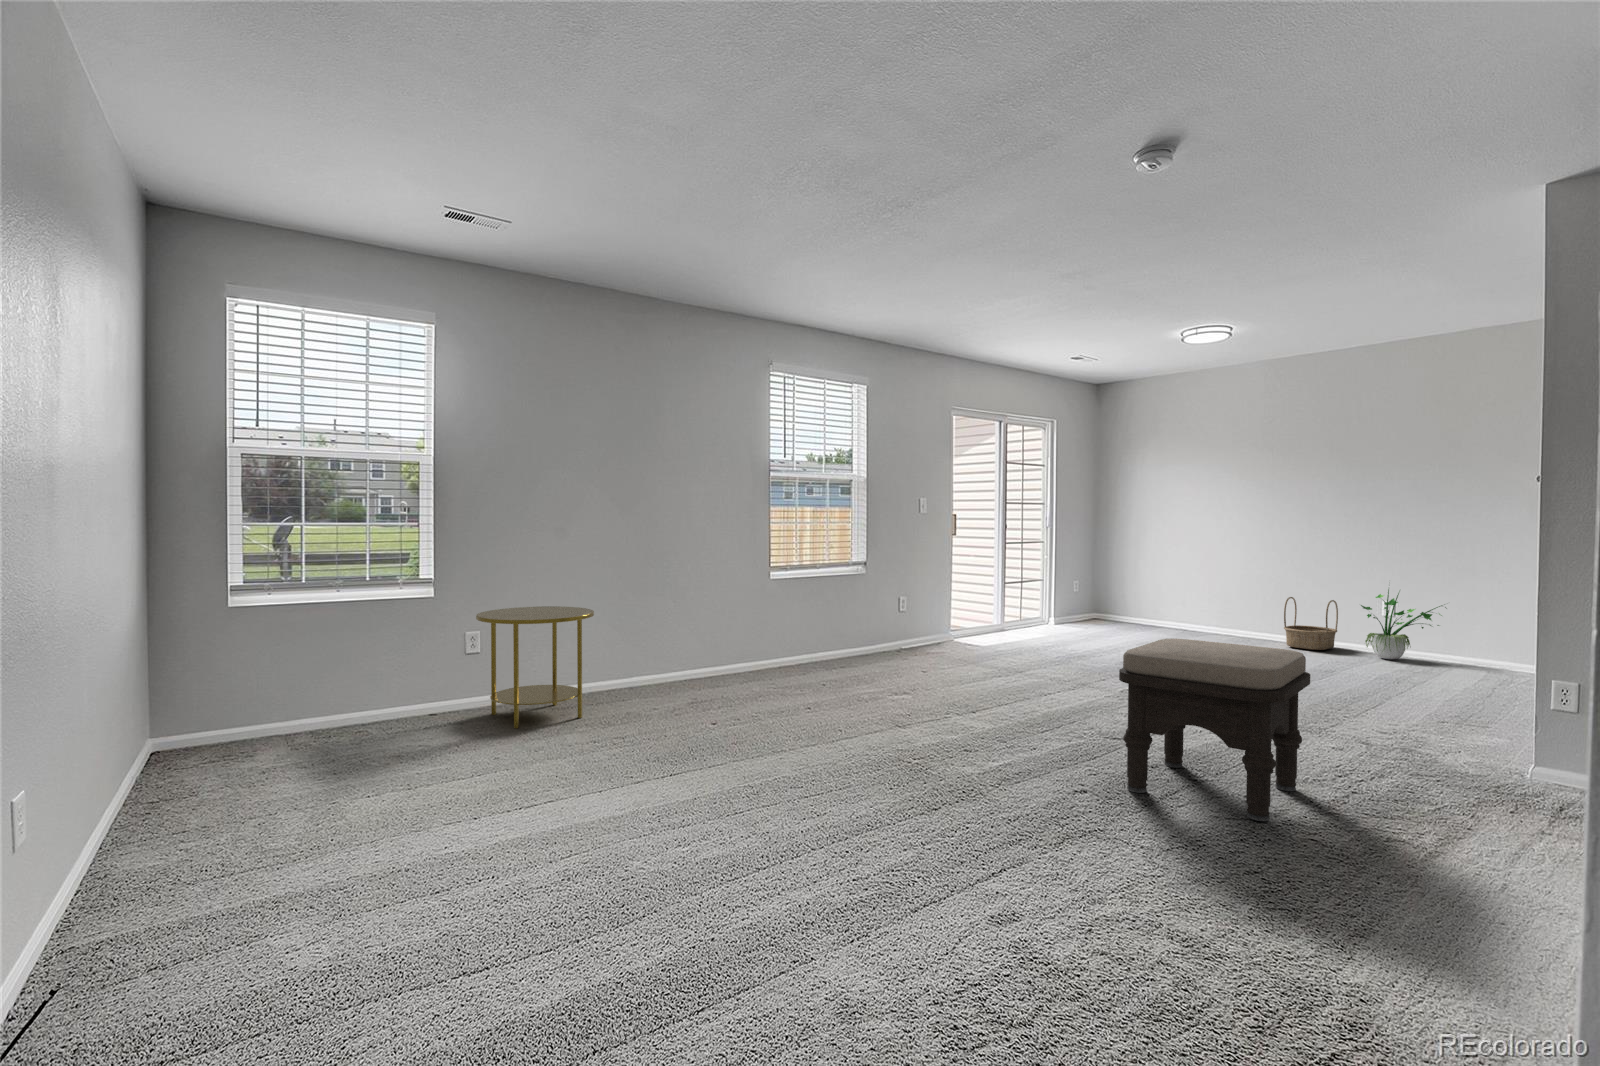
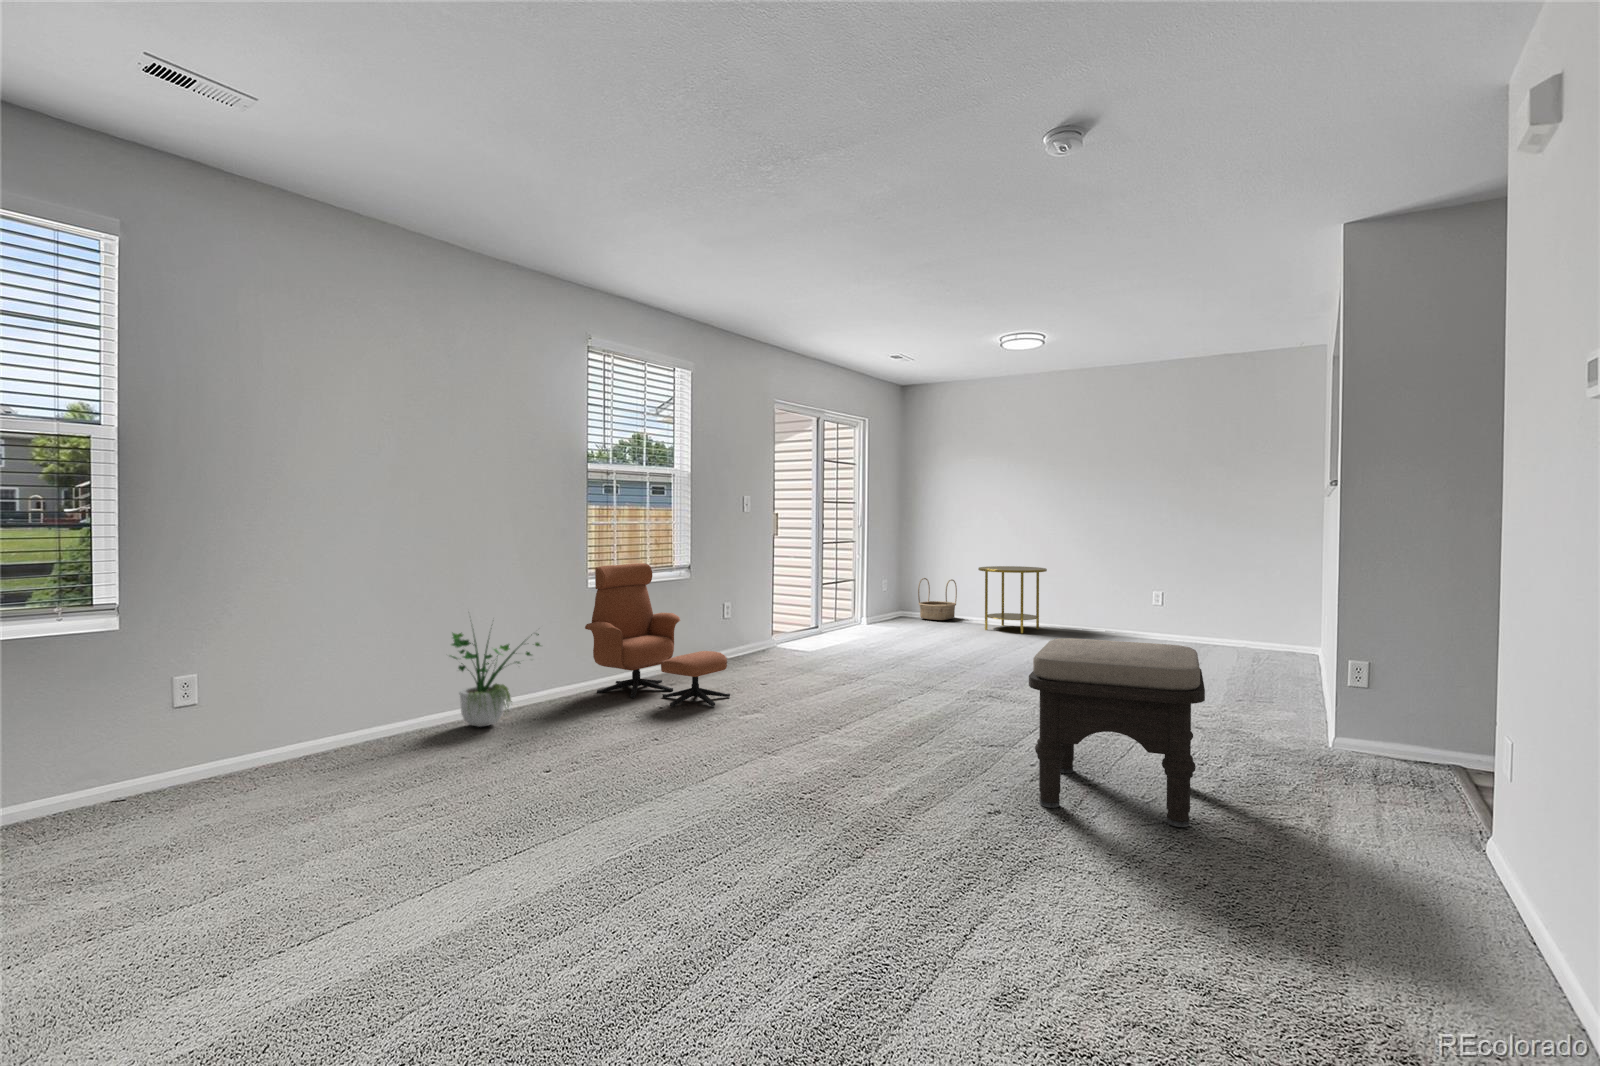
lounge chair: none [765,559,888,686] -> present [585,563,730,706]
potted plant: present [1361,589,1446,659] -> present [451,633,540,727]
basket: present [1284,597,1338,650] -> present [918,578,957,620]
side table: present [476,606,594,728] -> present [978,566,1047,633]

